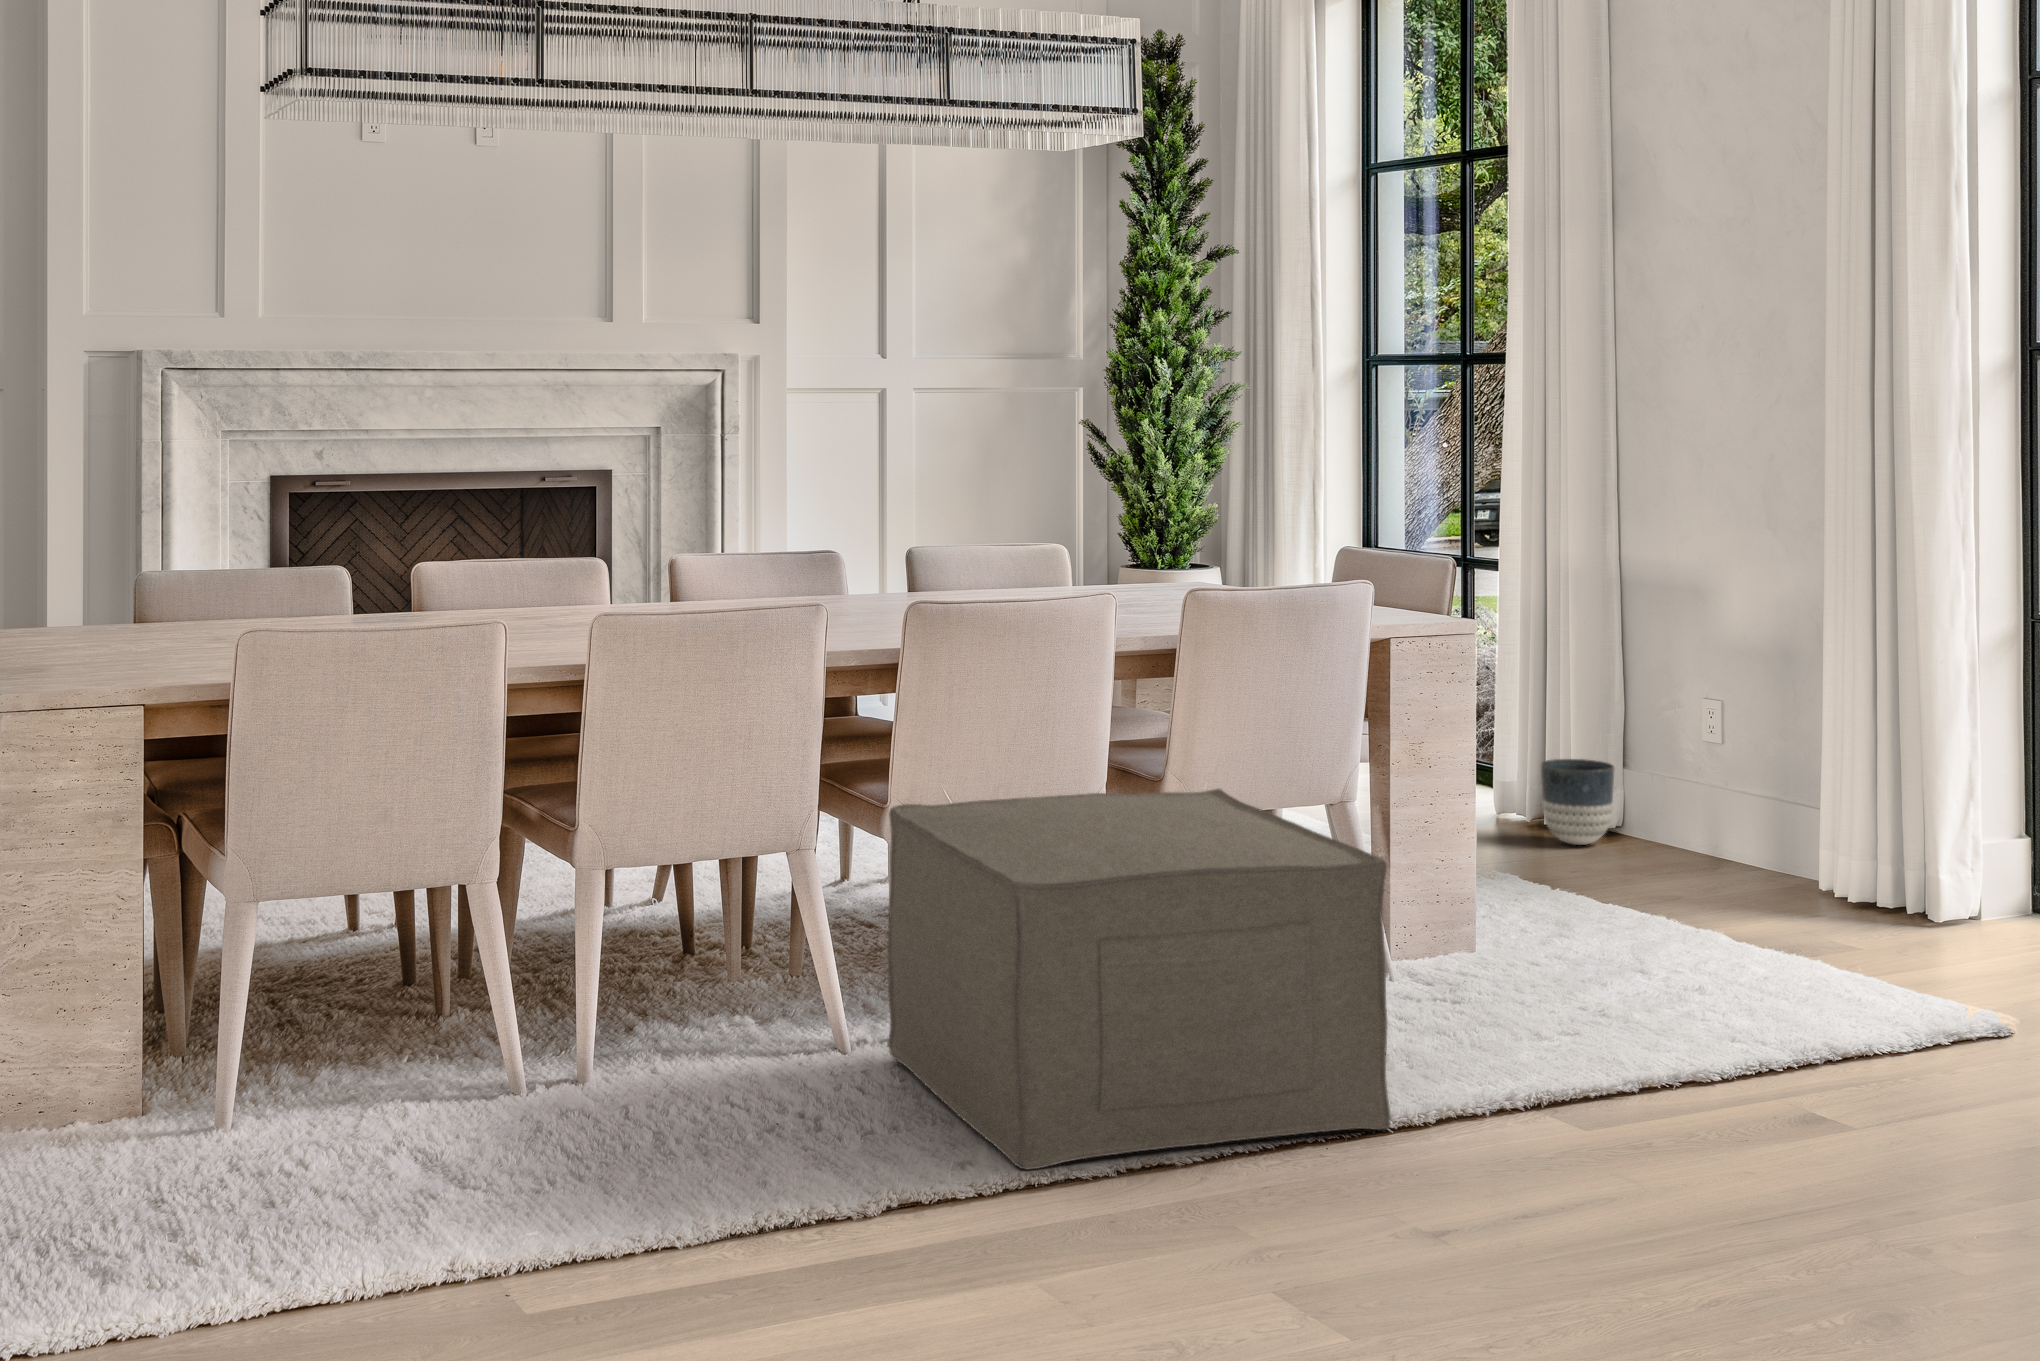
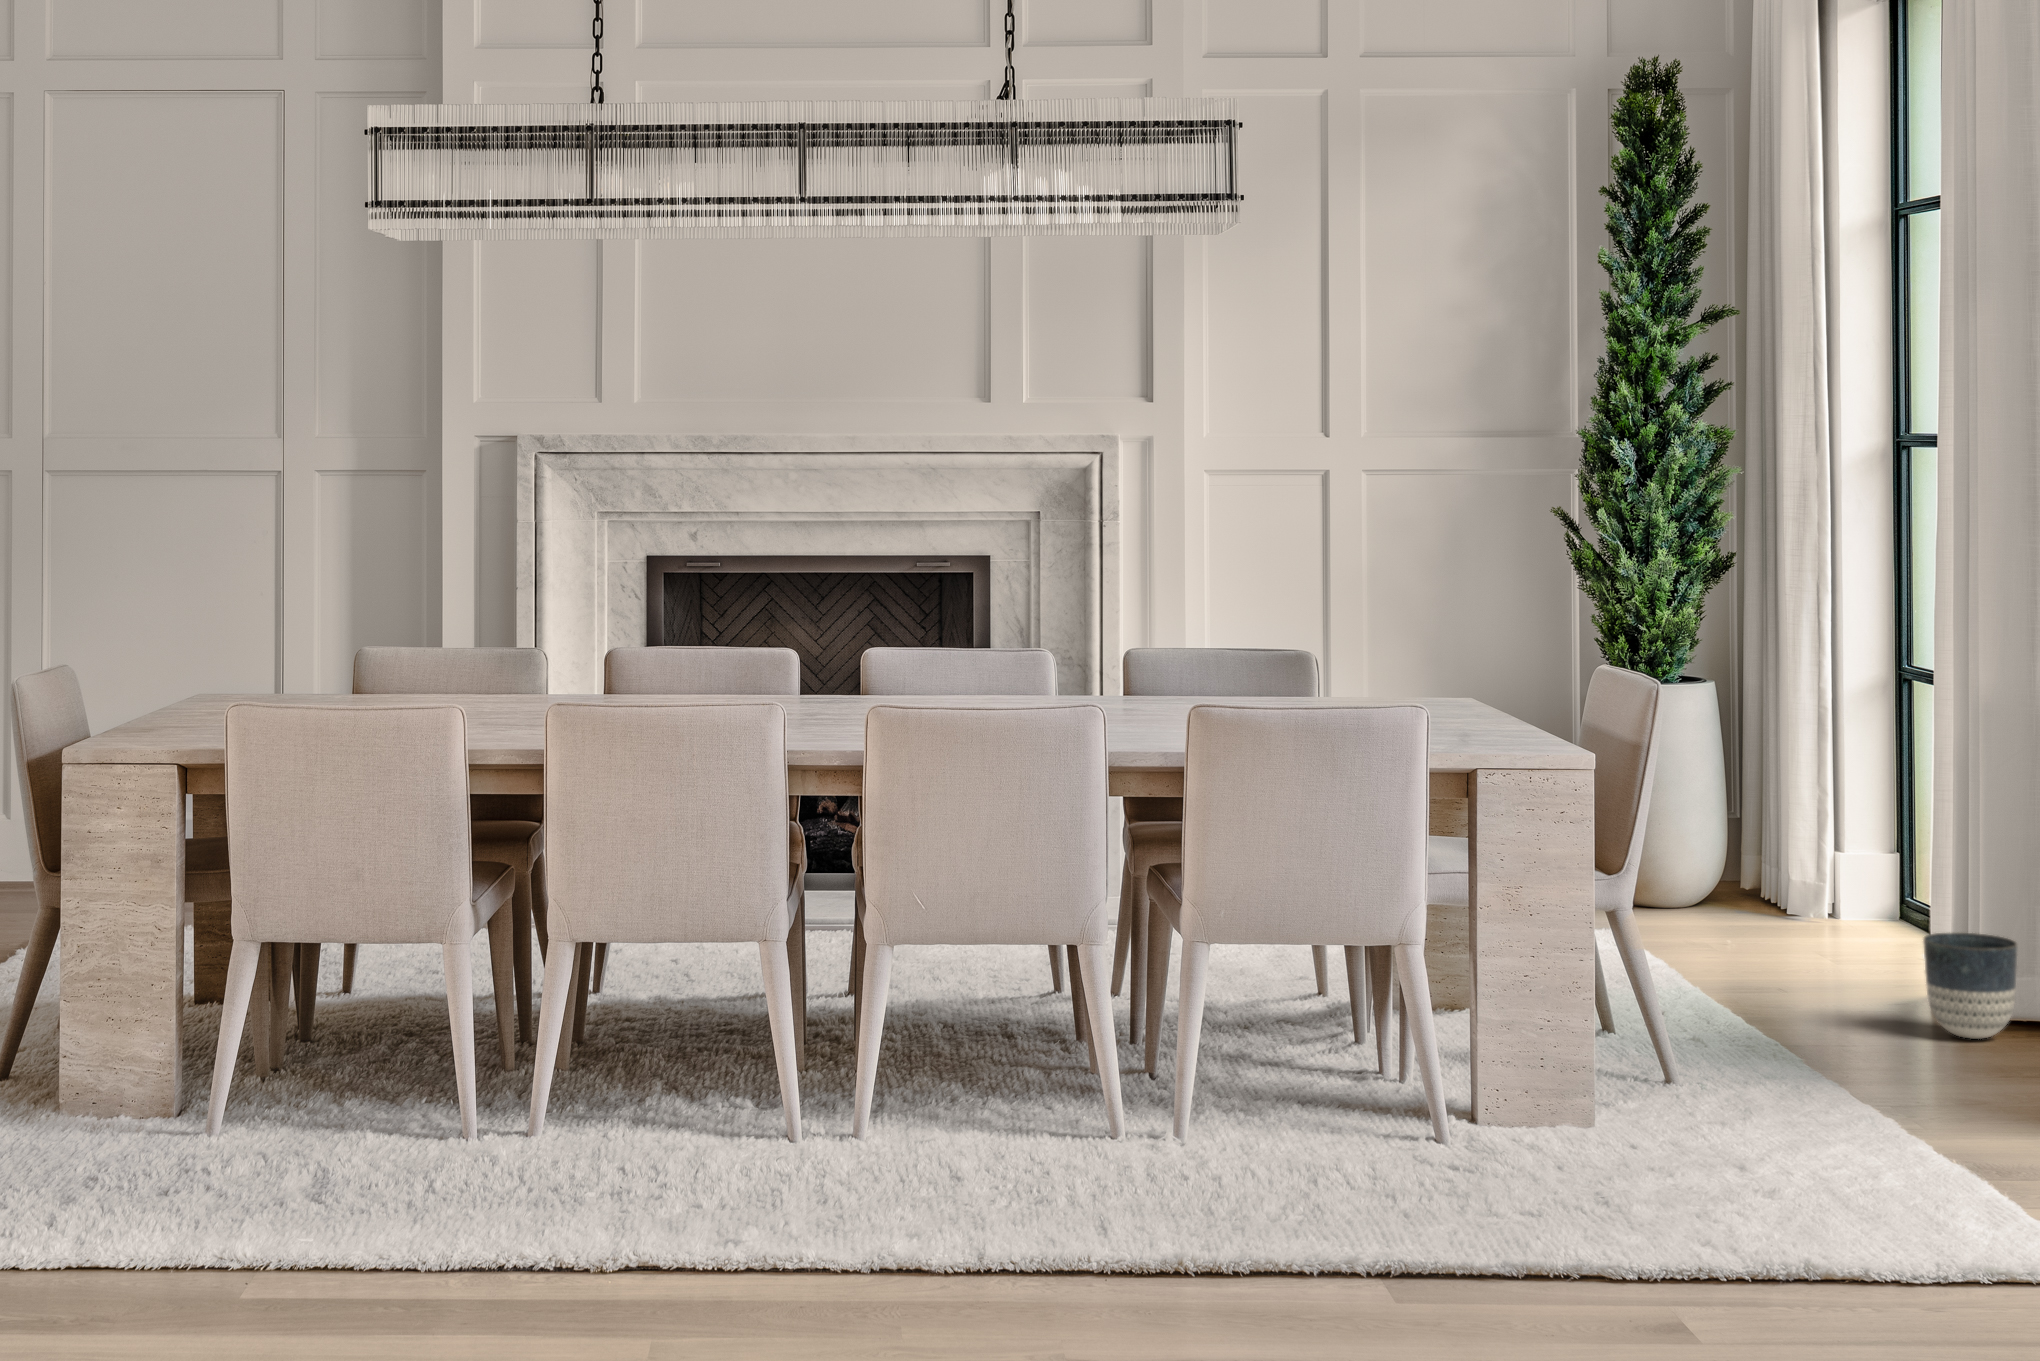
ottoman: present [887,789,1391,1170] -> none [770,905,1194,1272]

